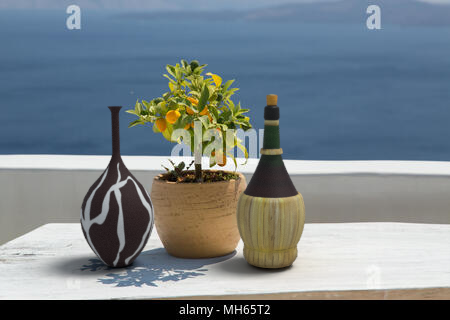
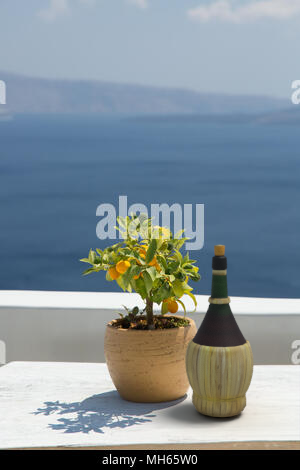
vase: present [80,106,154,267] -> none [35,255,106,411]

